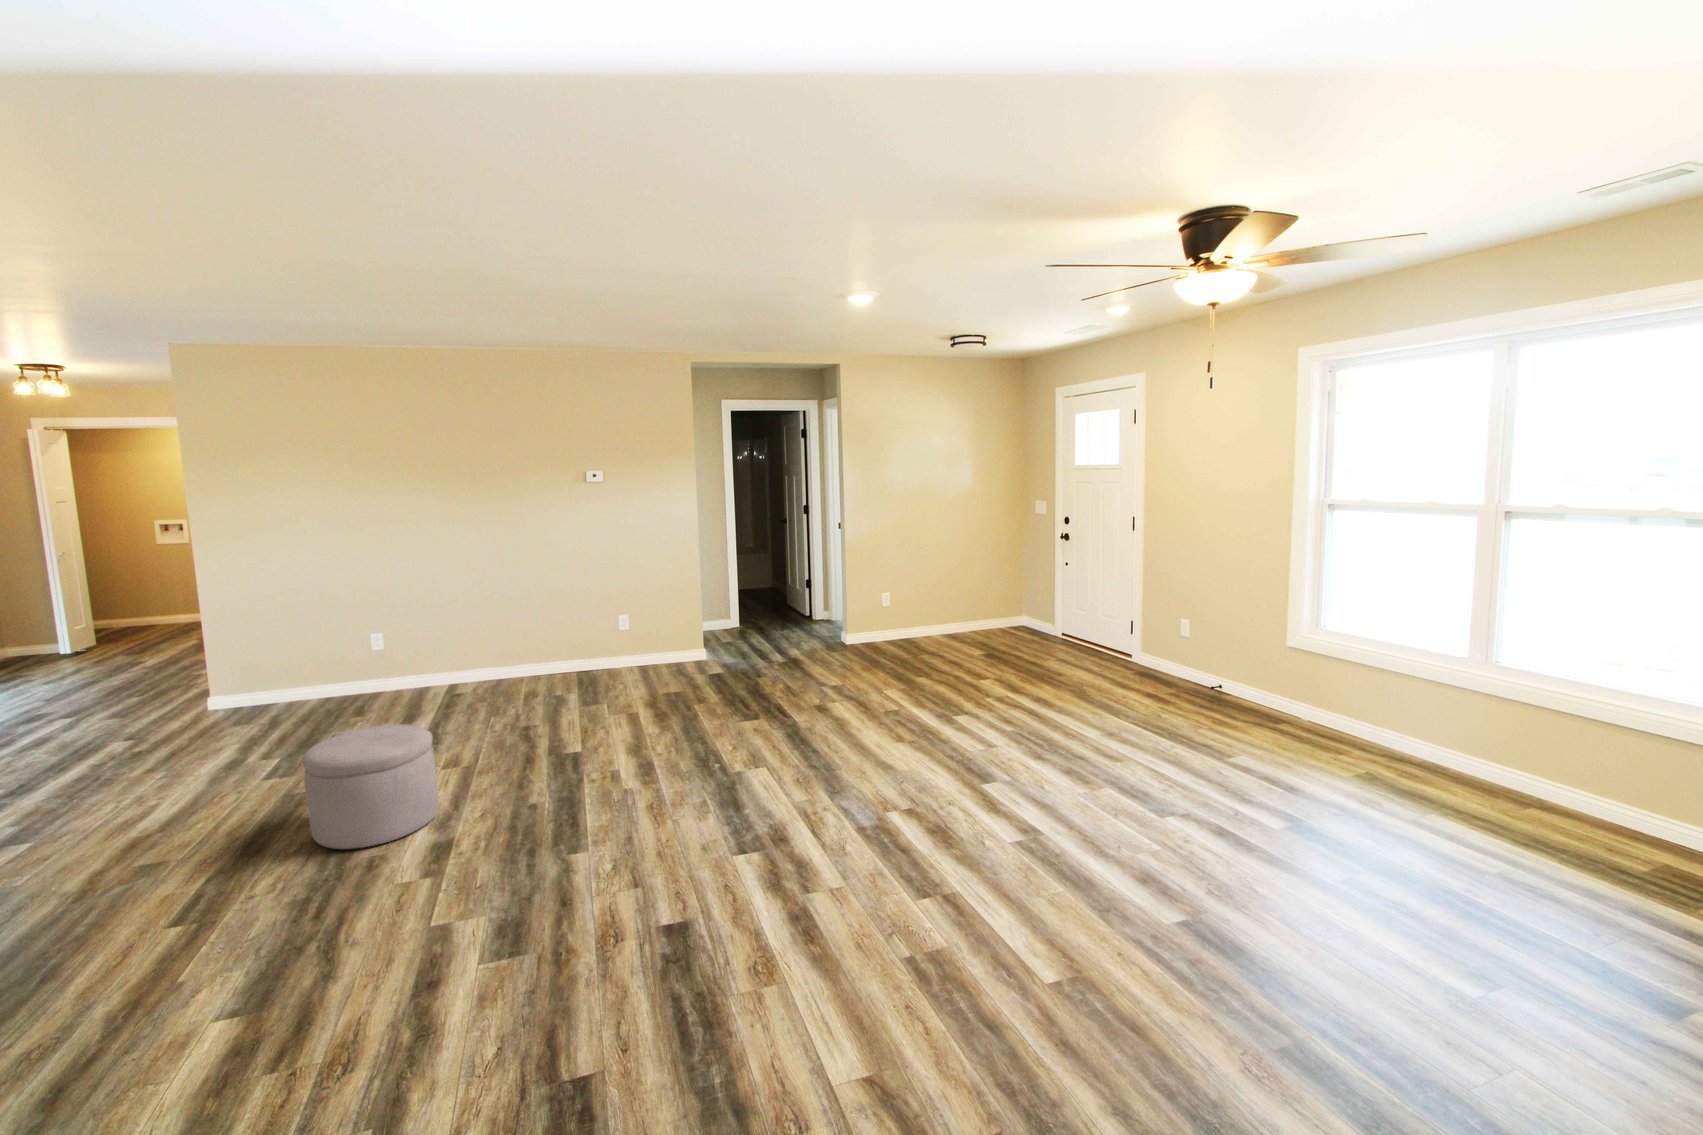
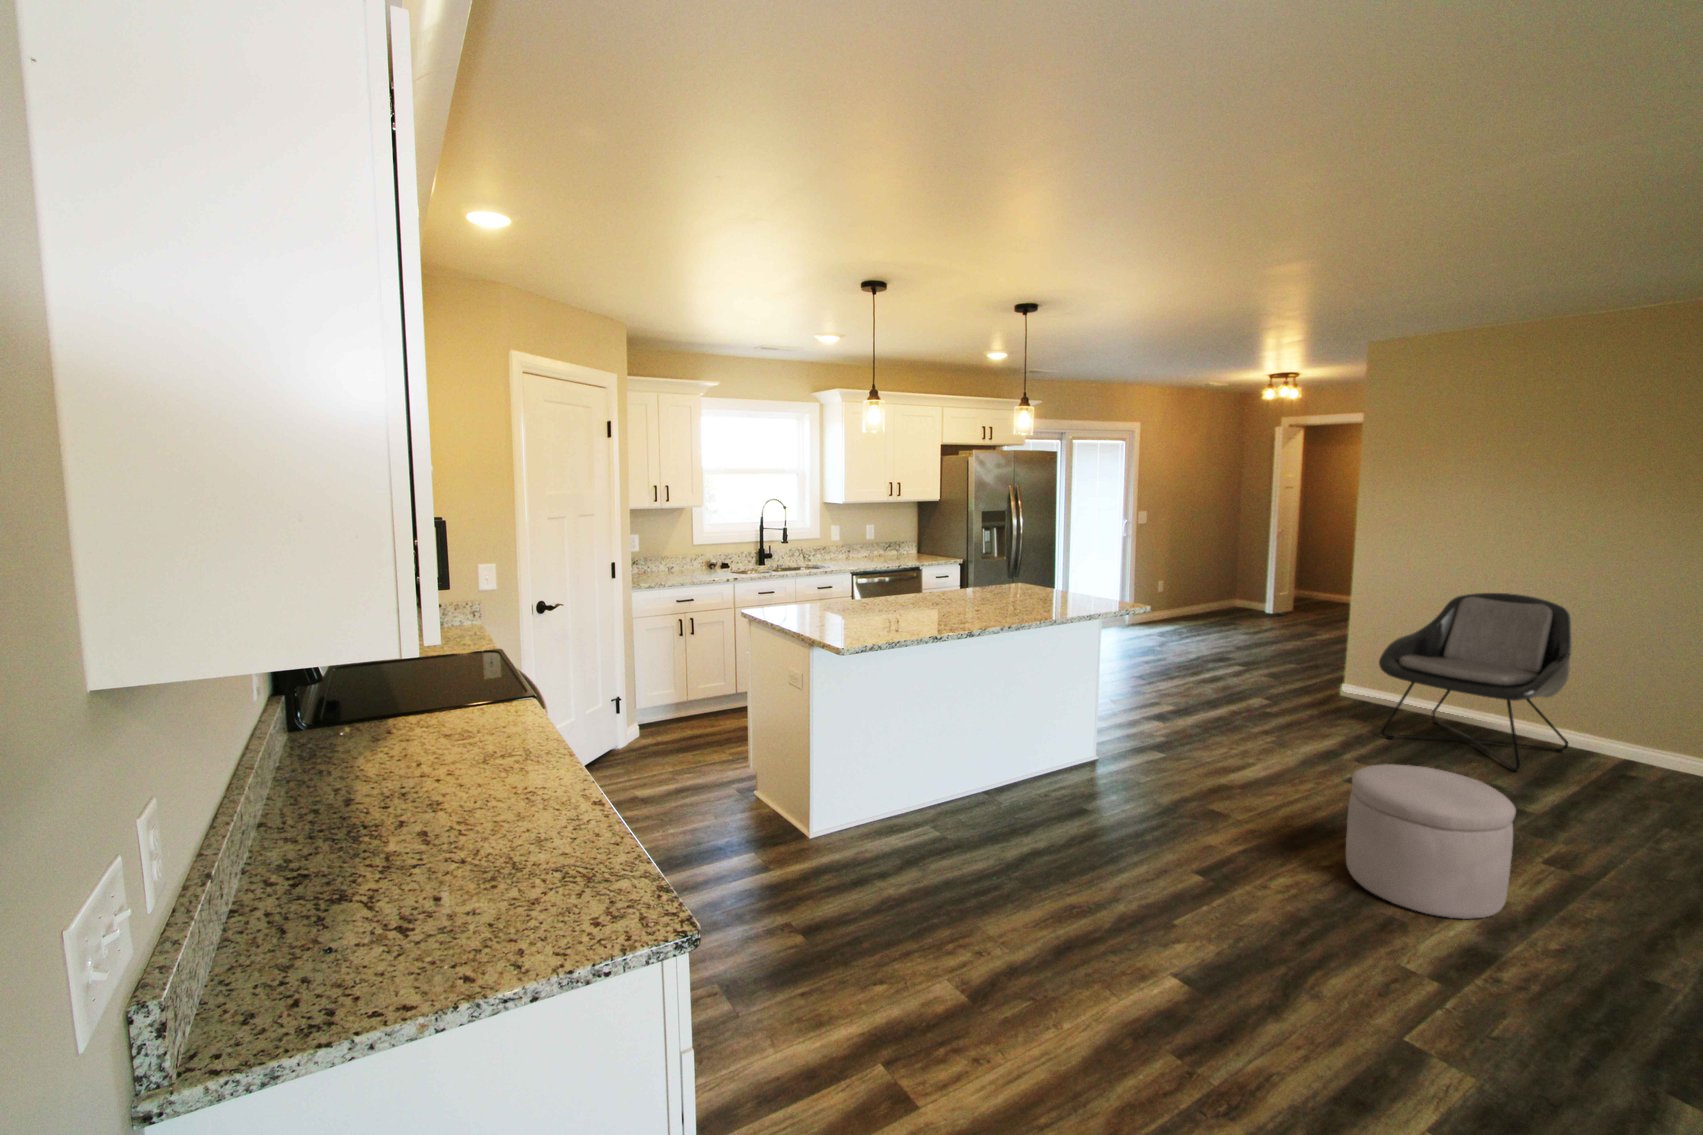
lounge chair: none [257,579,415,731] -> present [1379,593,1572,772]

